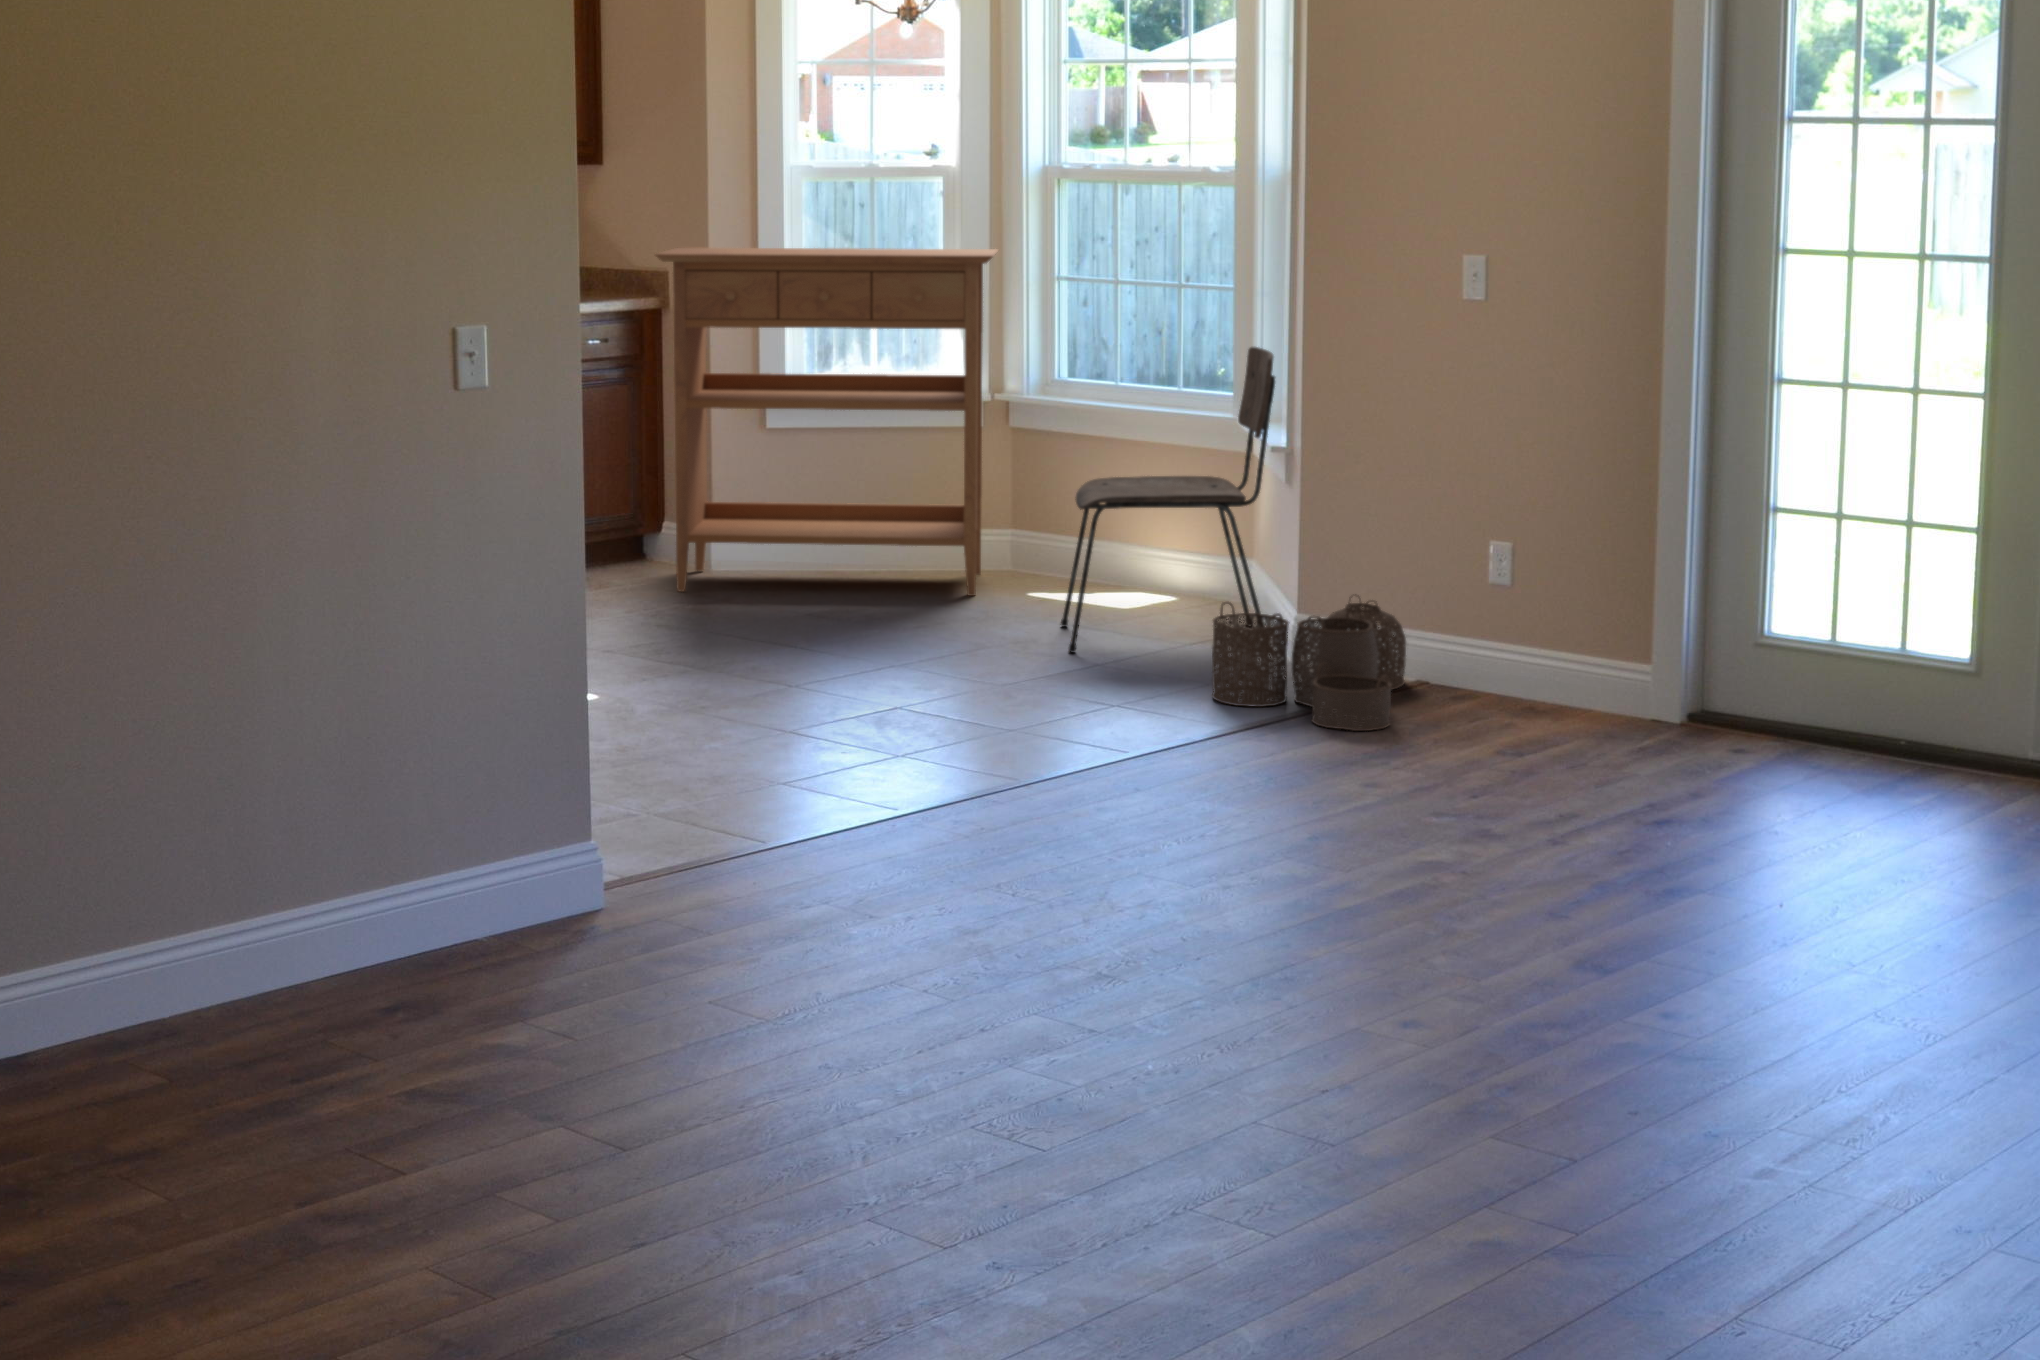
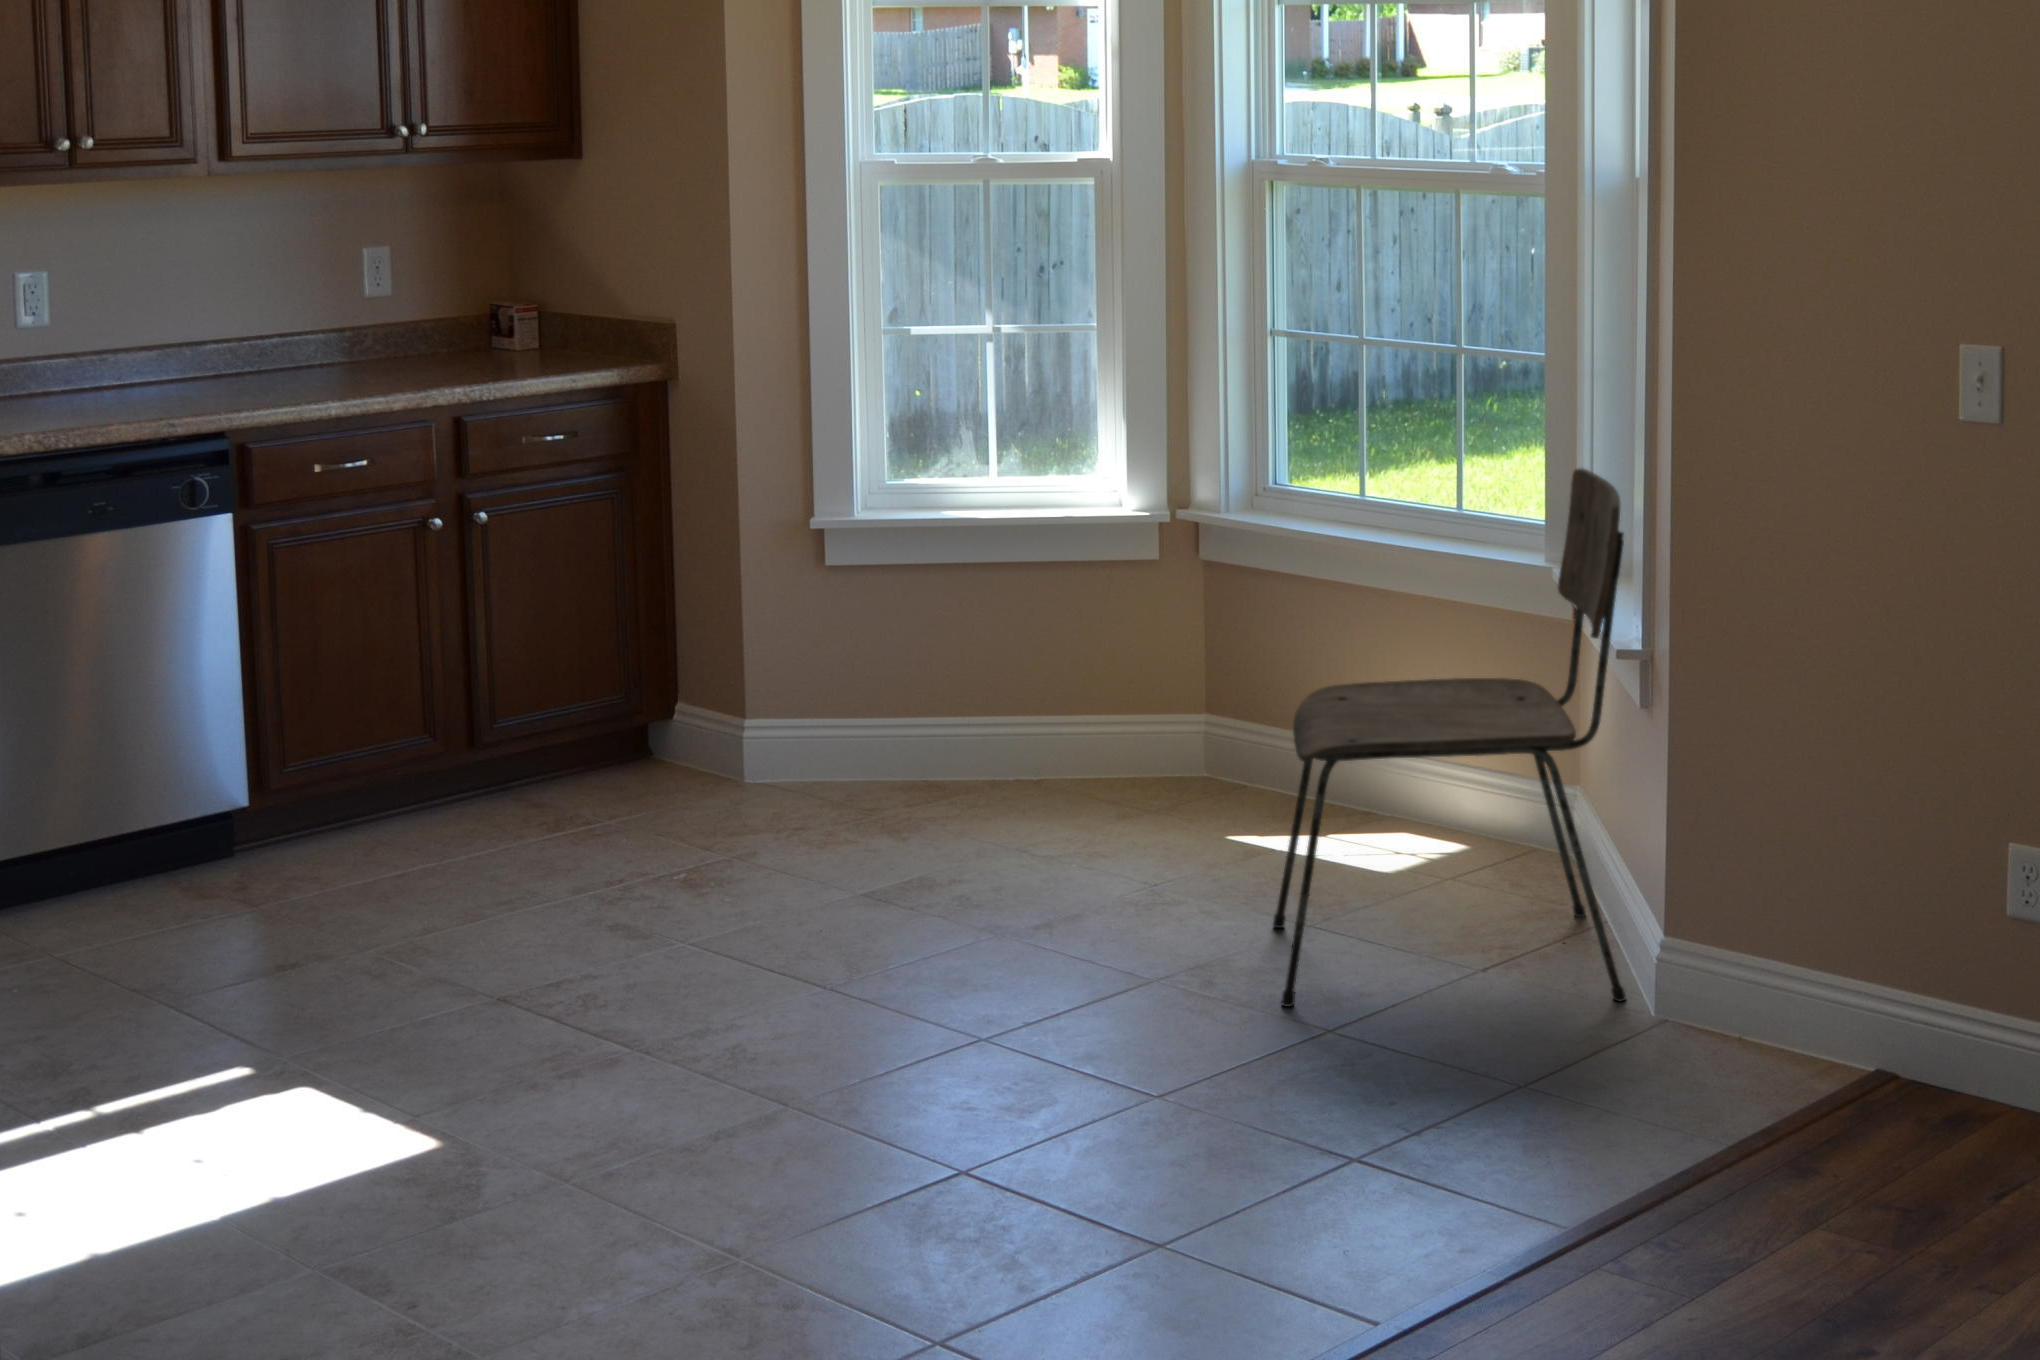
console table: present [655,248,998,596] -> none [616,290,1179,844]
woven basket: present [1212,602,1406,731] -> none [1531,933,1869,1265]

